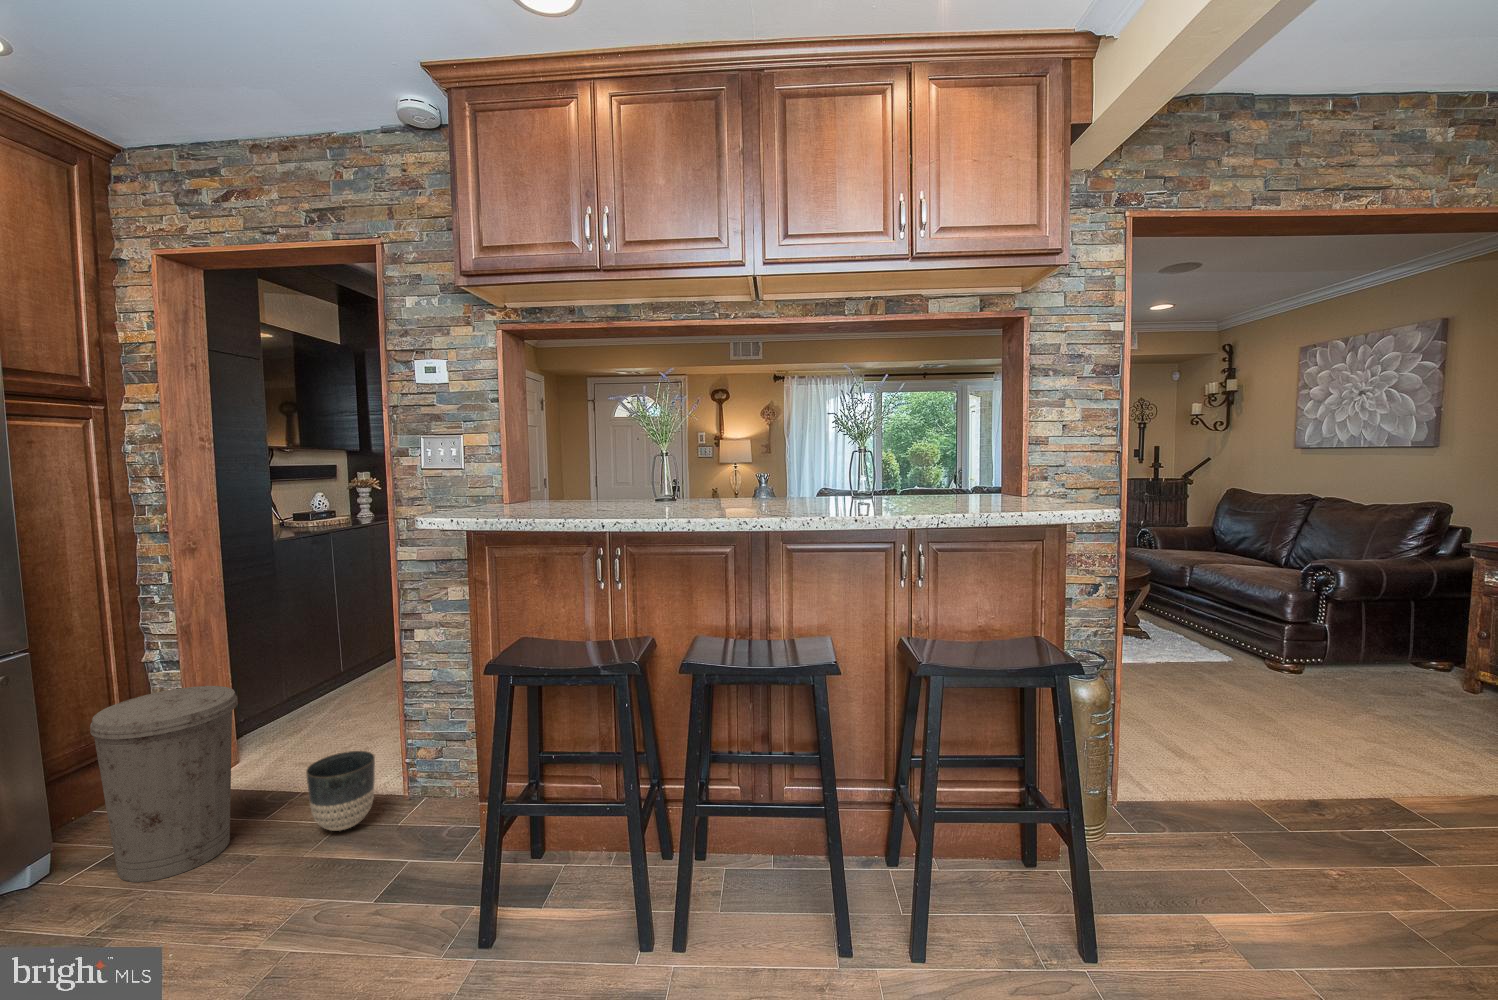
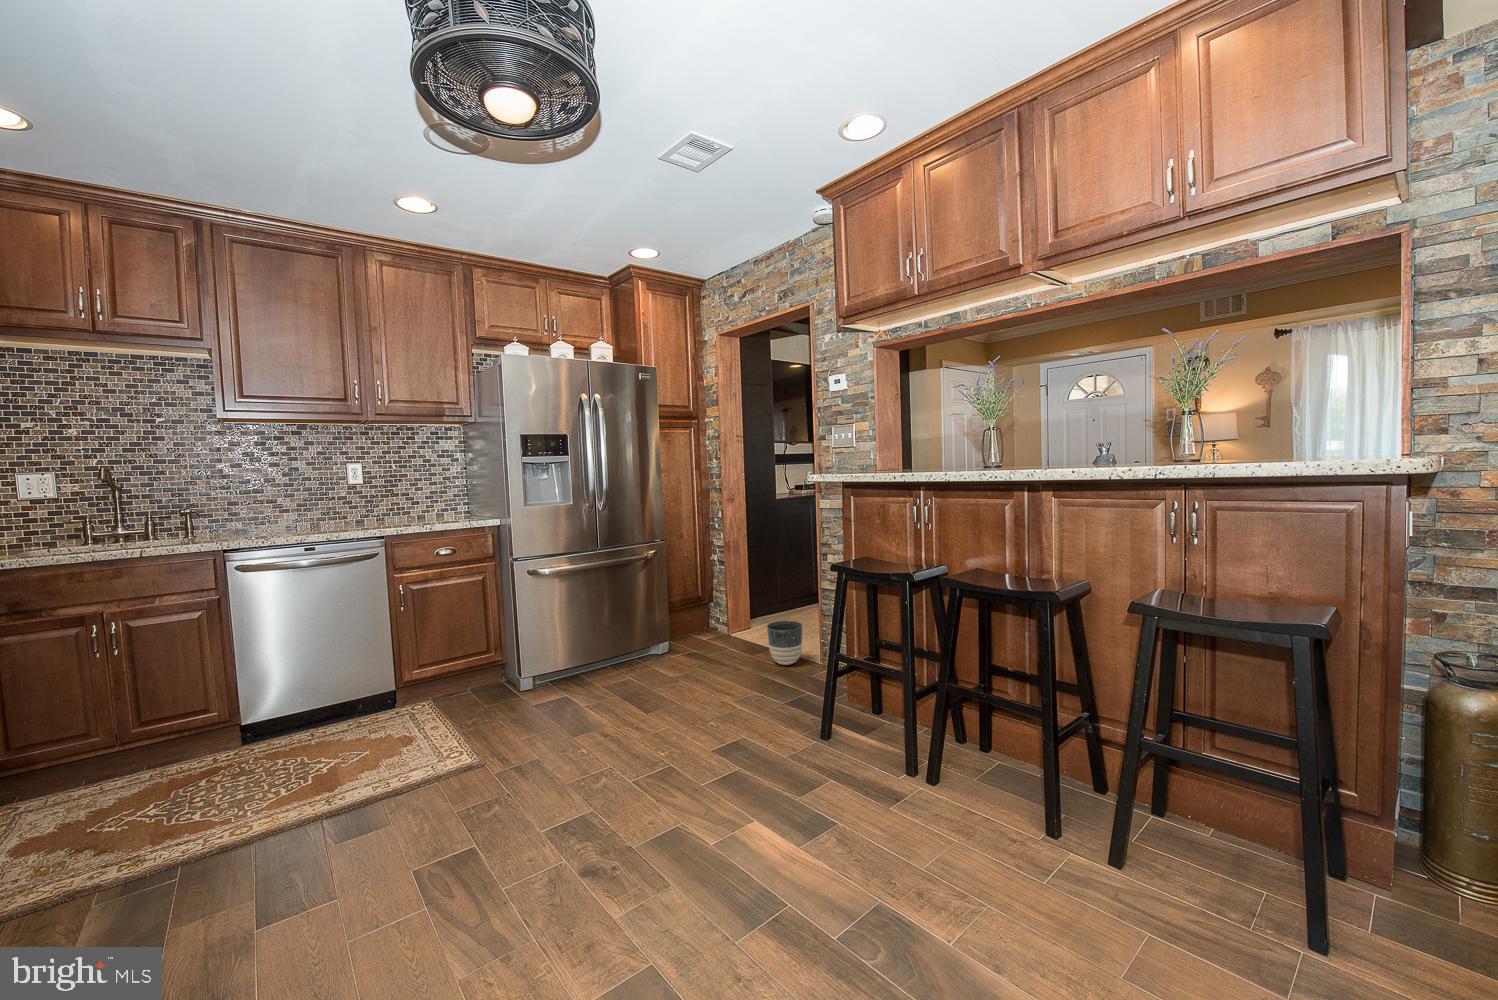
trash can: present [90,686,238,882] -> none [682,570,740,663]

